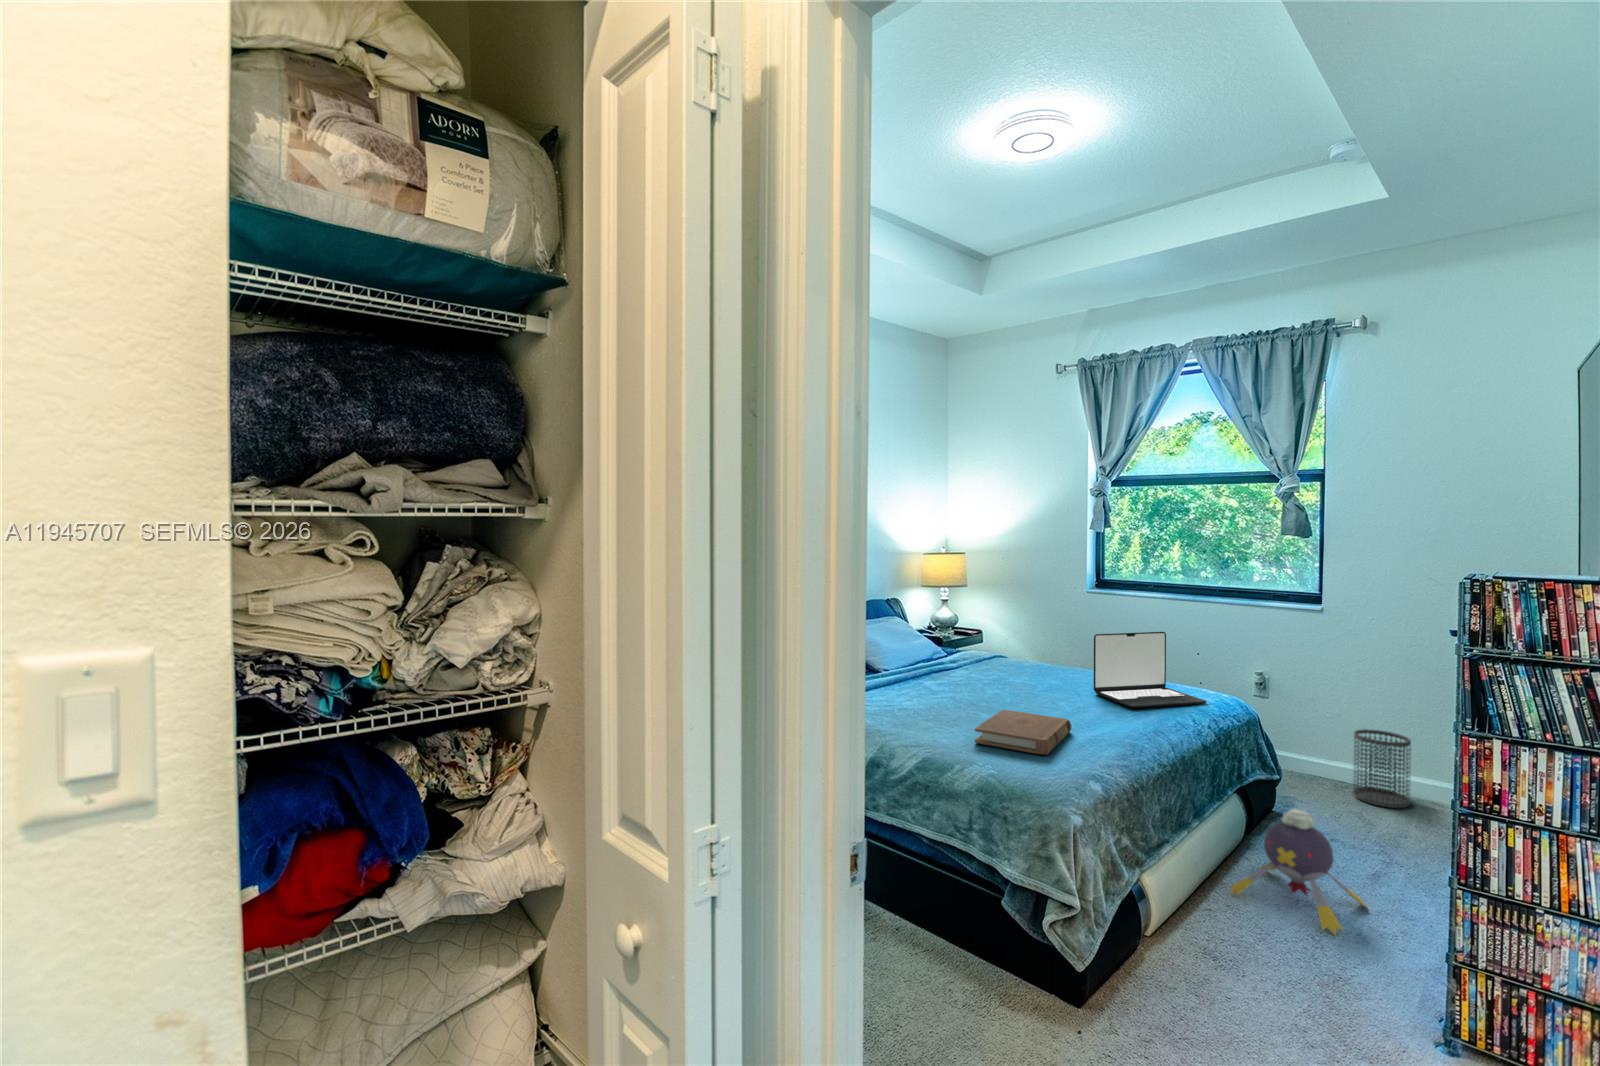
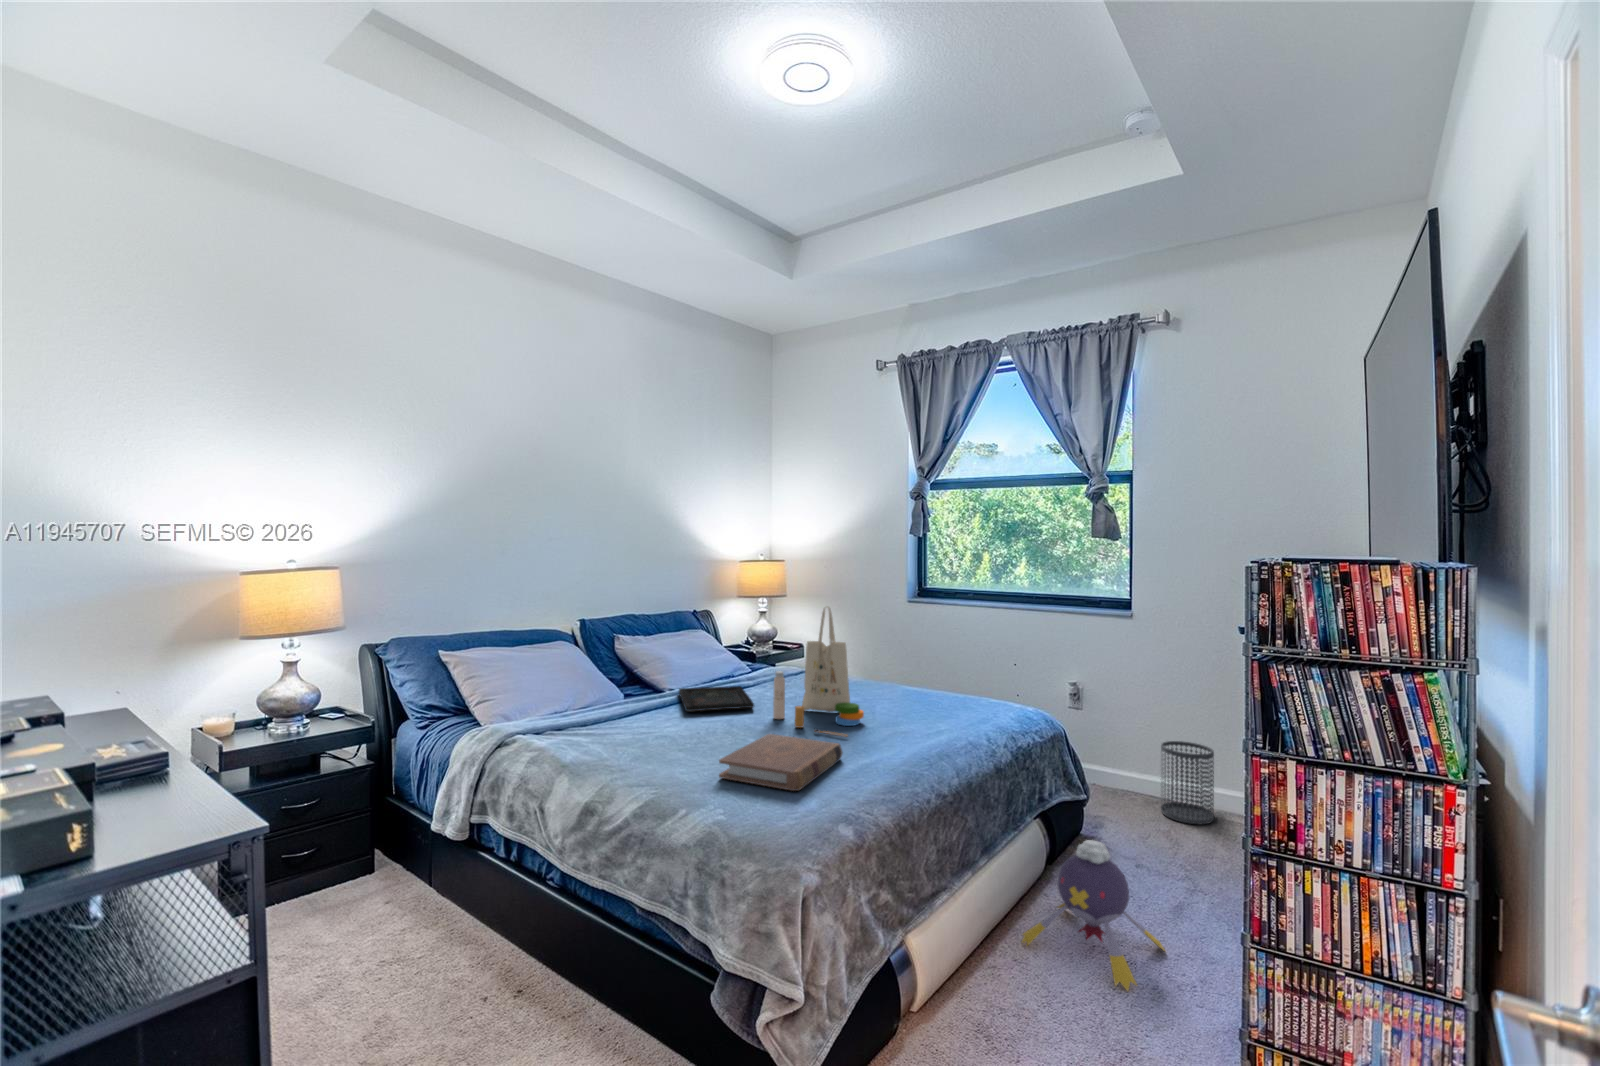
tote bag: none [994,602,1076,715] -> present [773,607,864,737]
laptop: present [1094,632,1207,708] -> none [888,639,1005,726]
tray: none [899,669,973,690] -> present [679,686,754,711]

